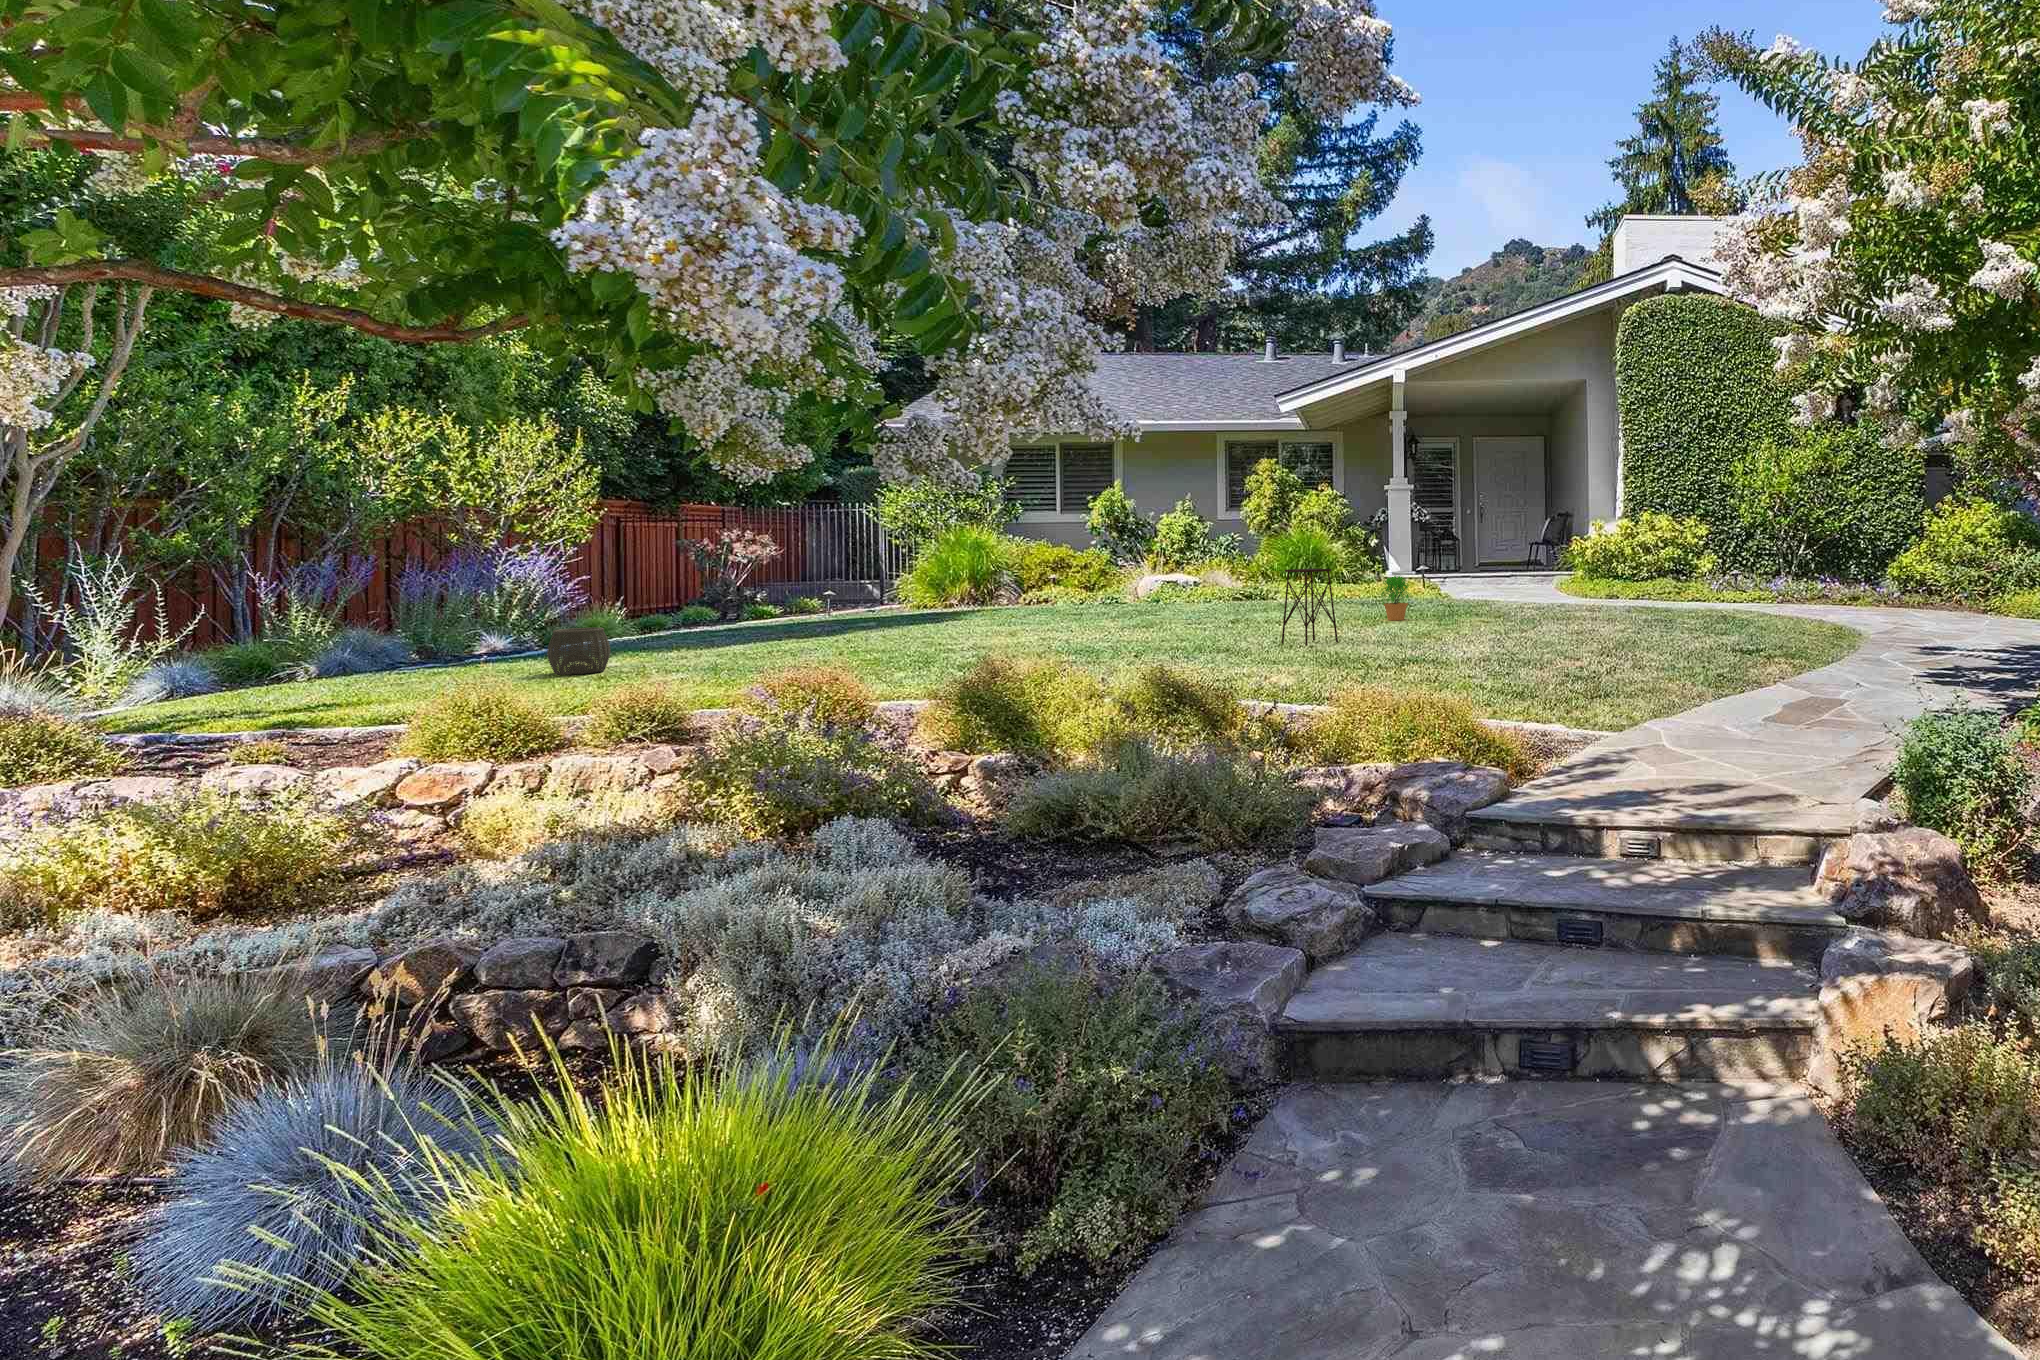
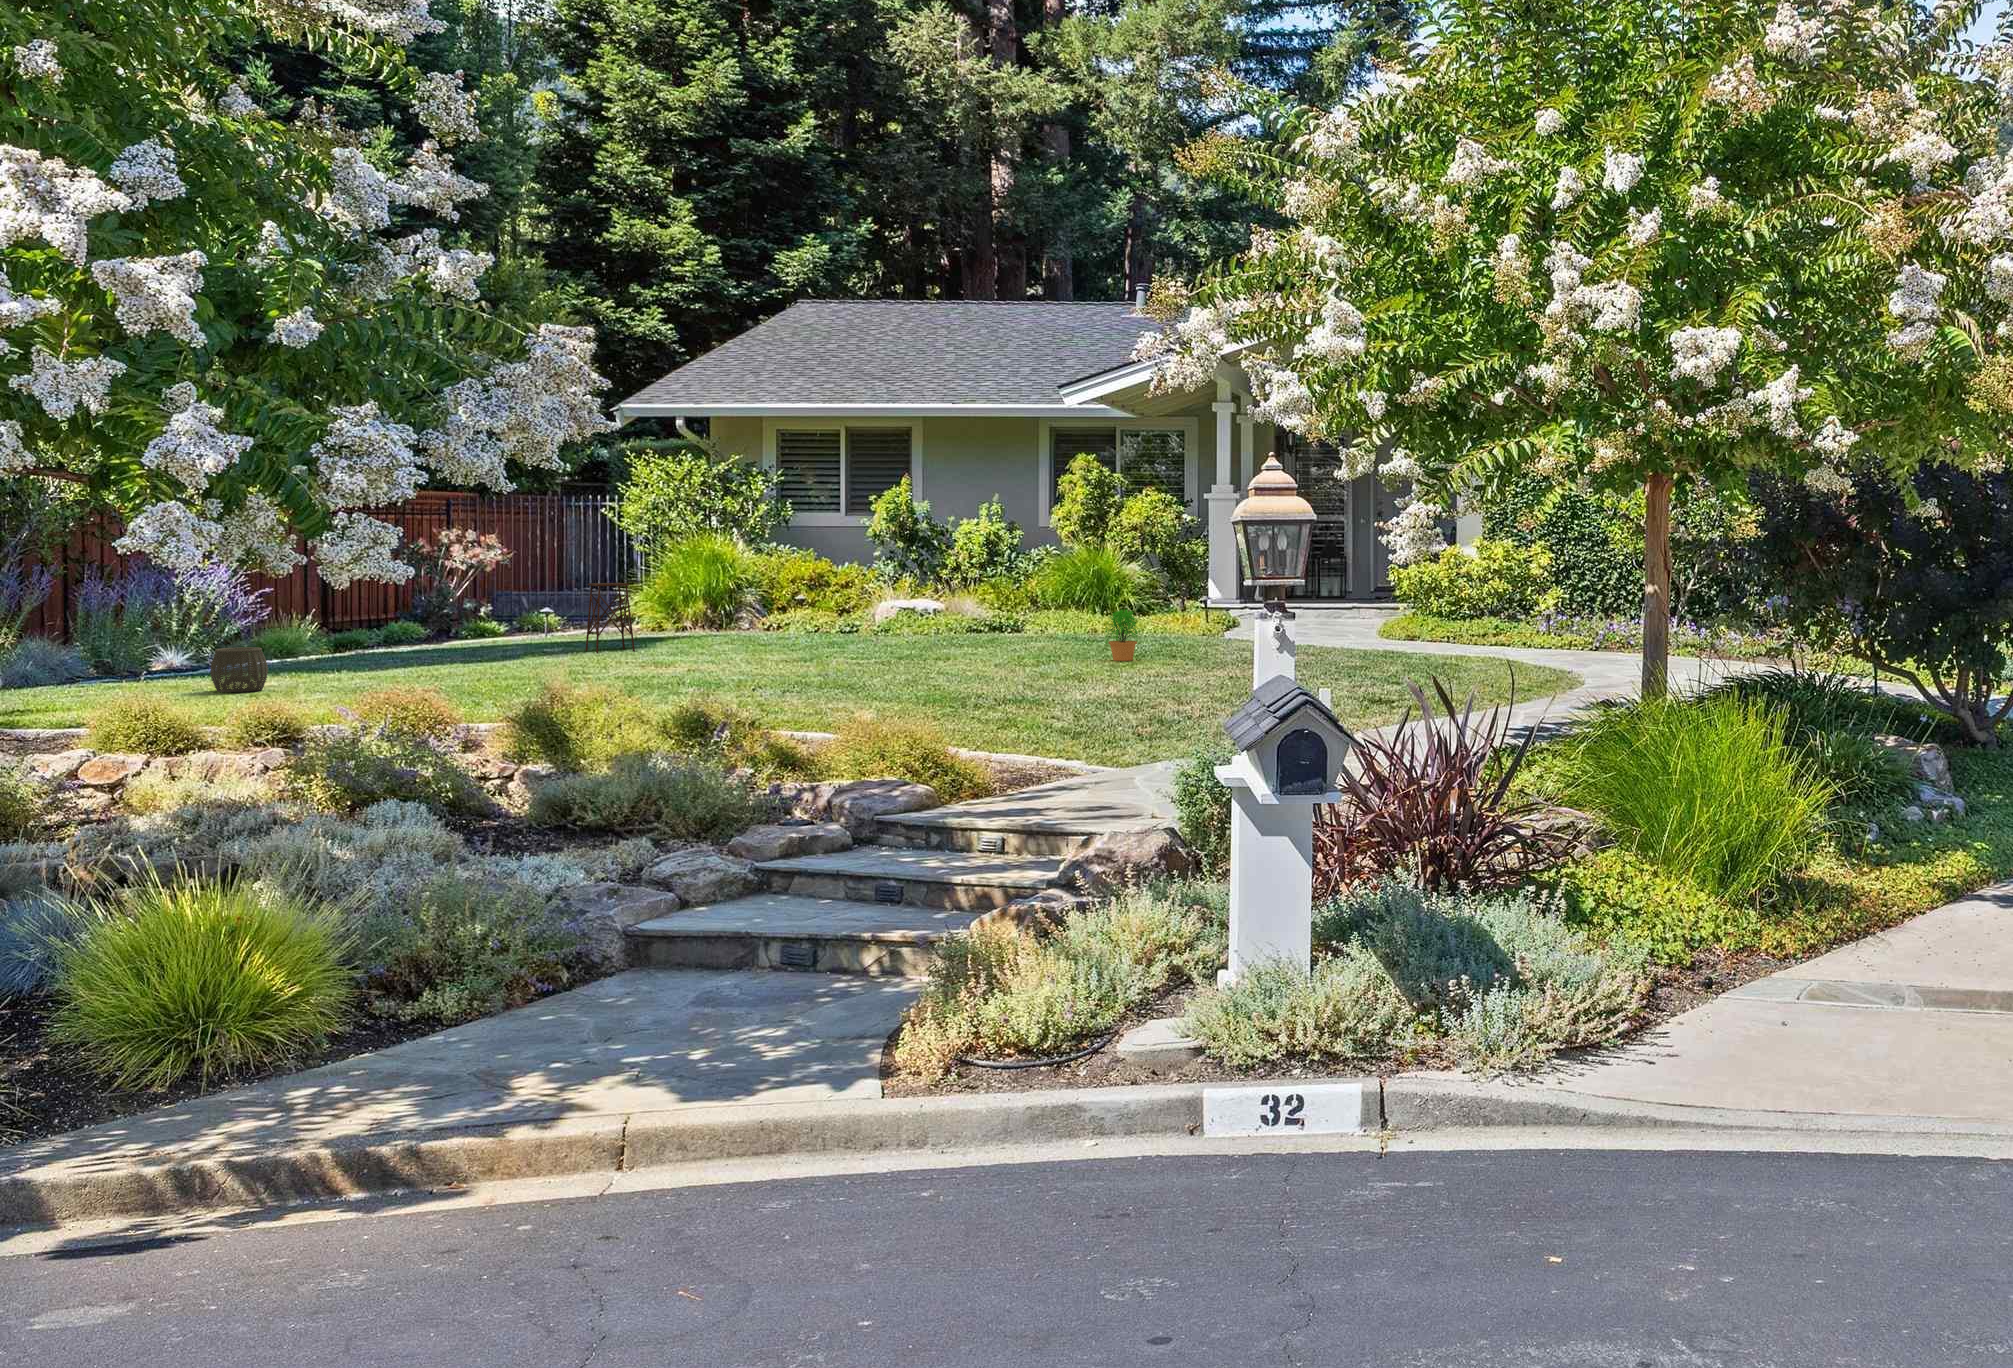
side table: present [1282,569,1338,645] -> present [586,583,635,653]

